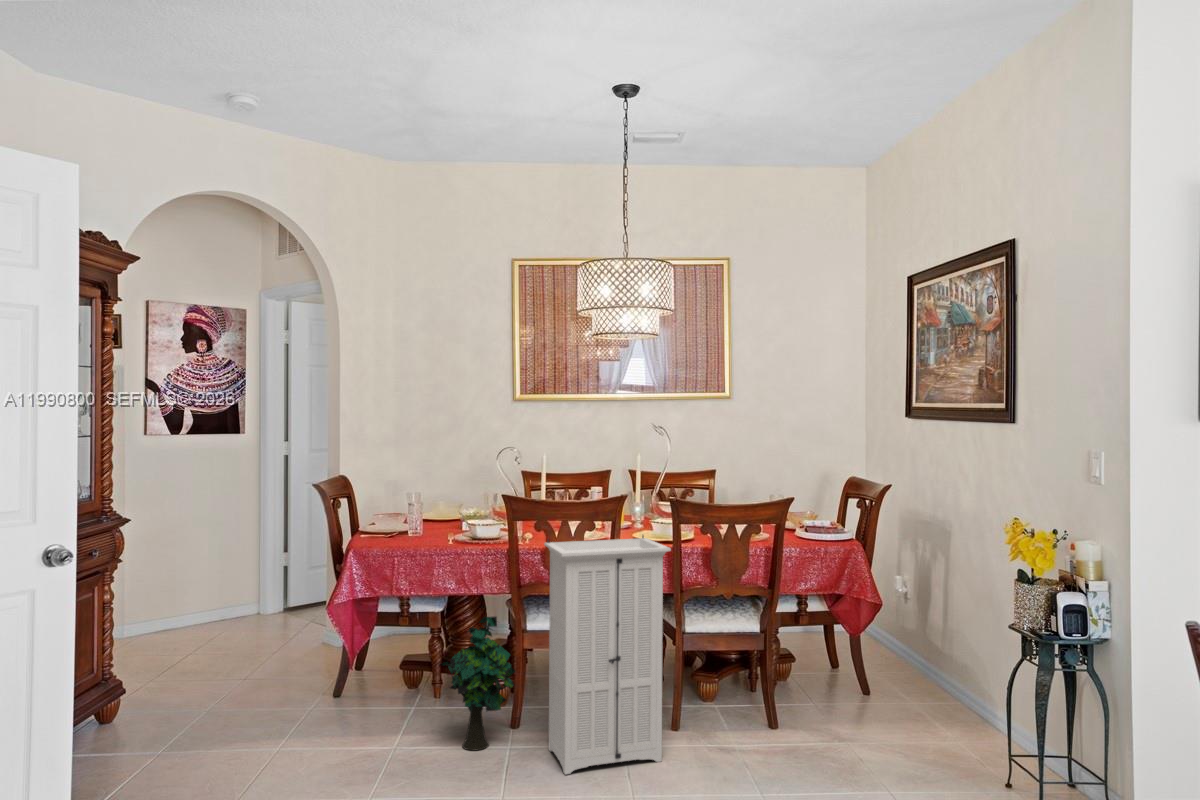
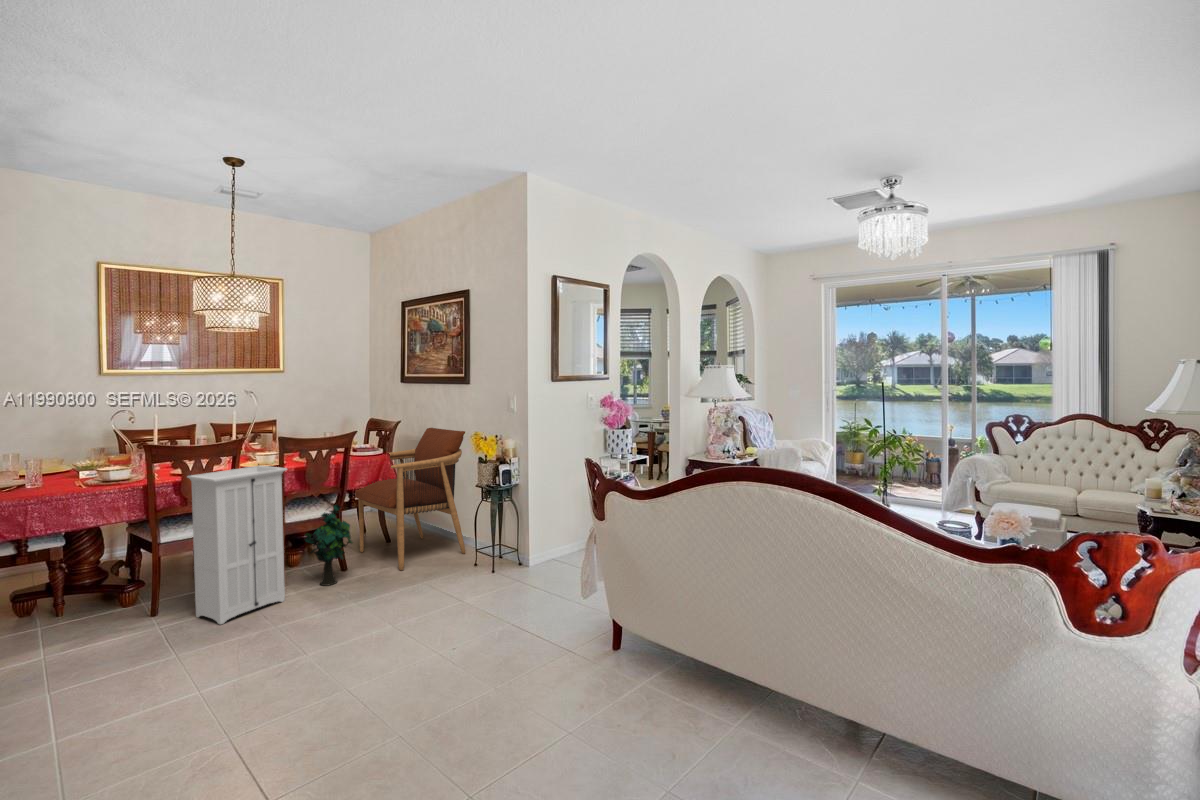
armchair: none [798,500,1002,759] -> present [355,428,465,570]
decorative plant: present [440,617,515,751] -> present [304,504,353,586]

